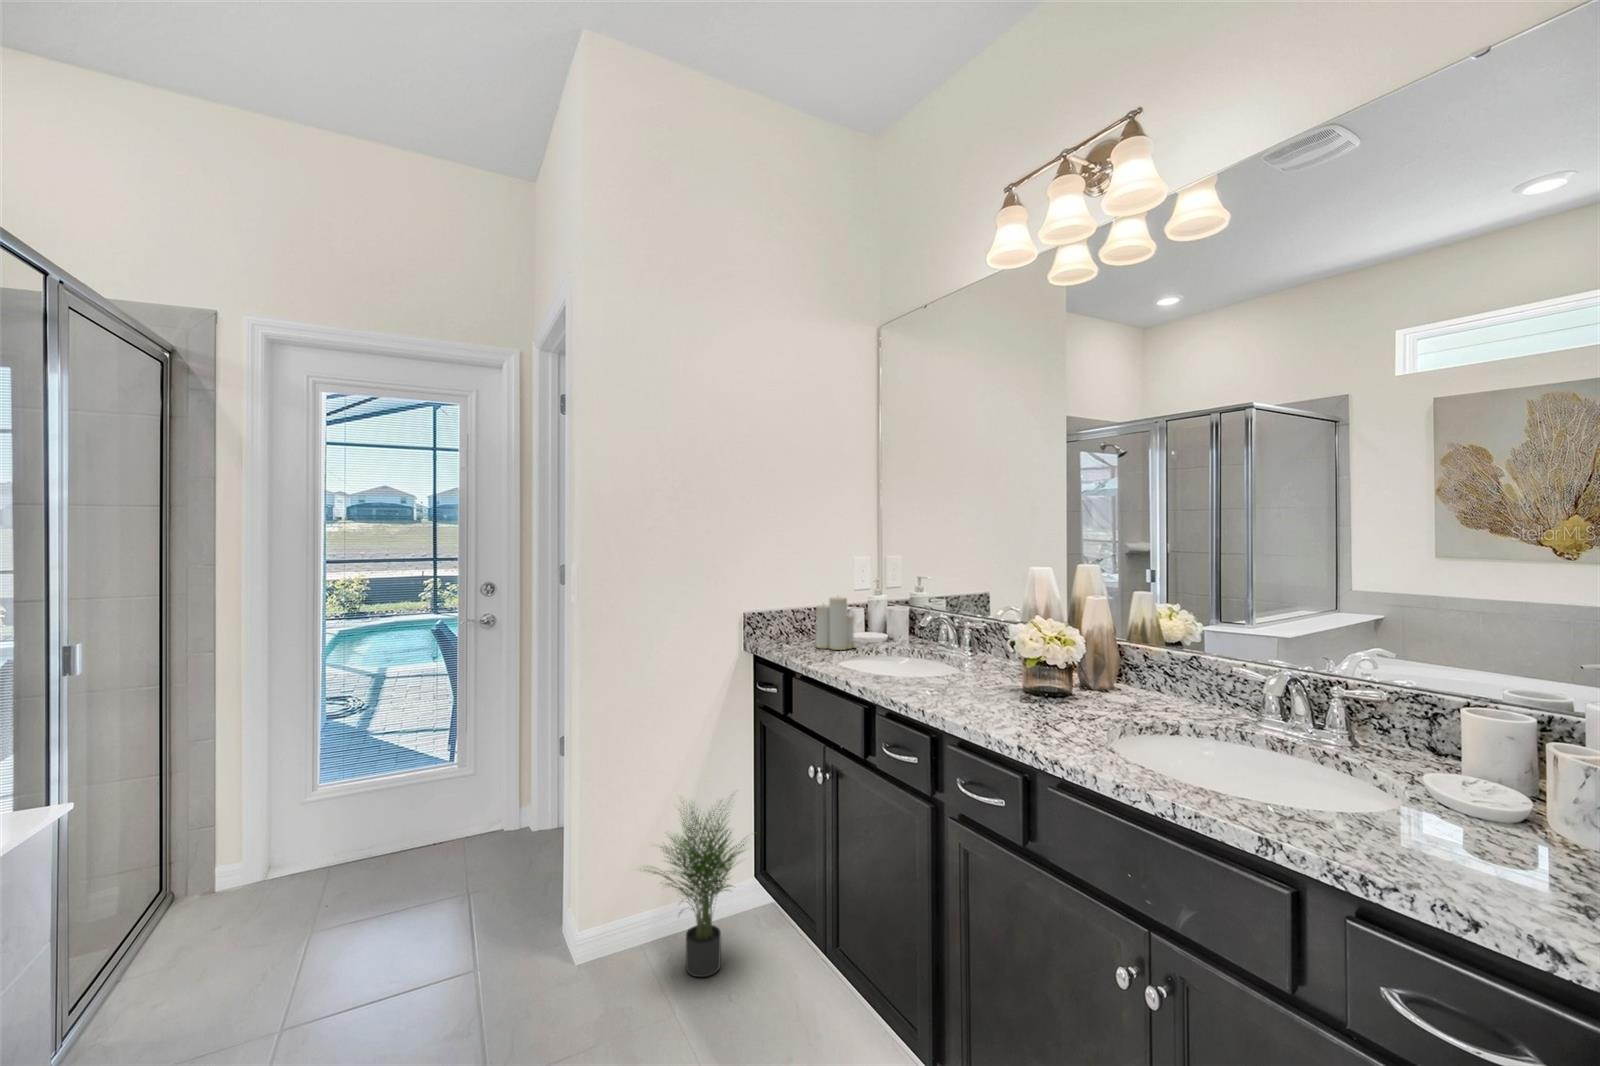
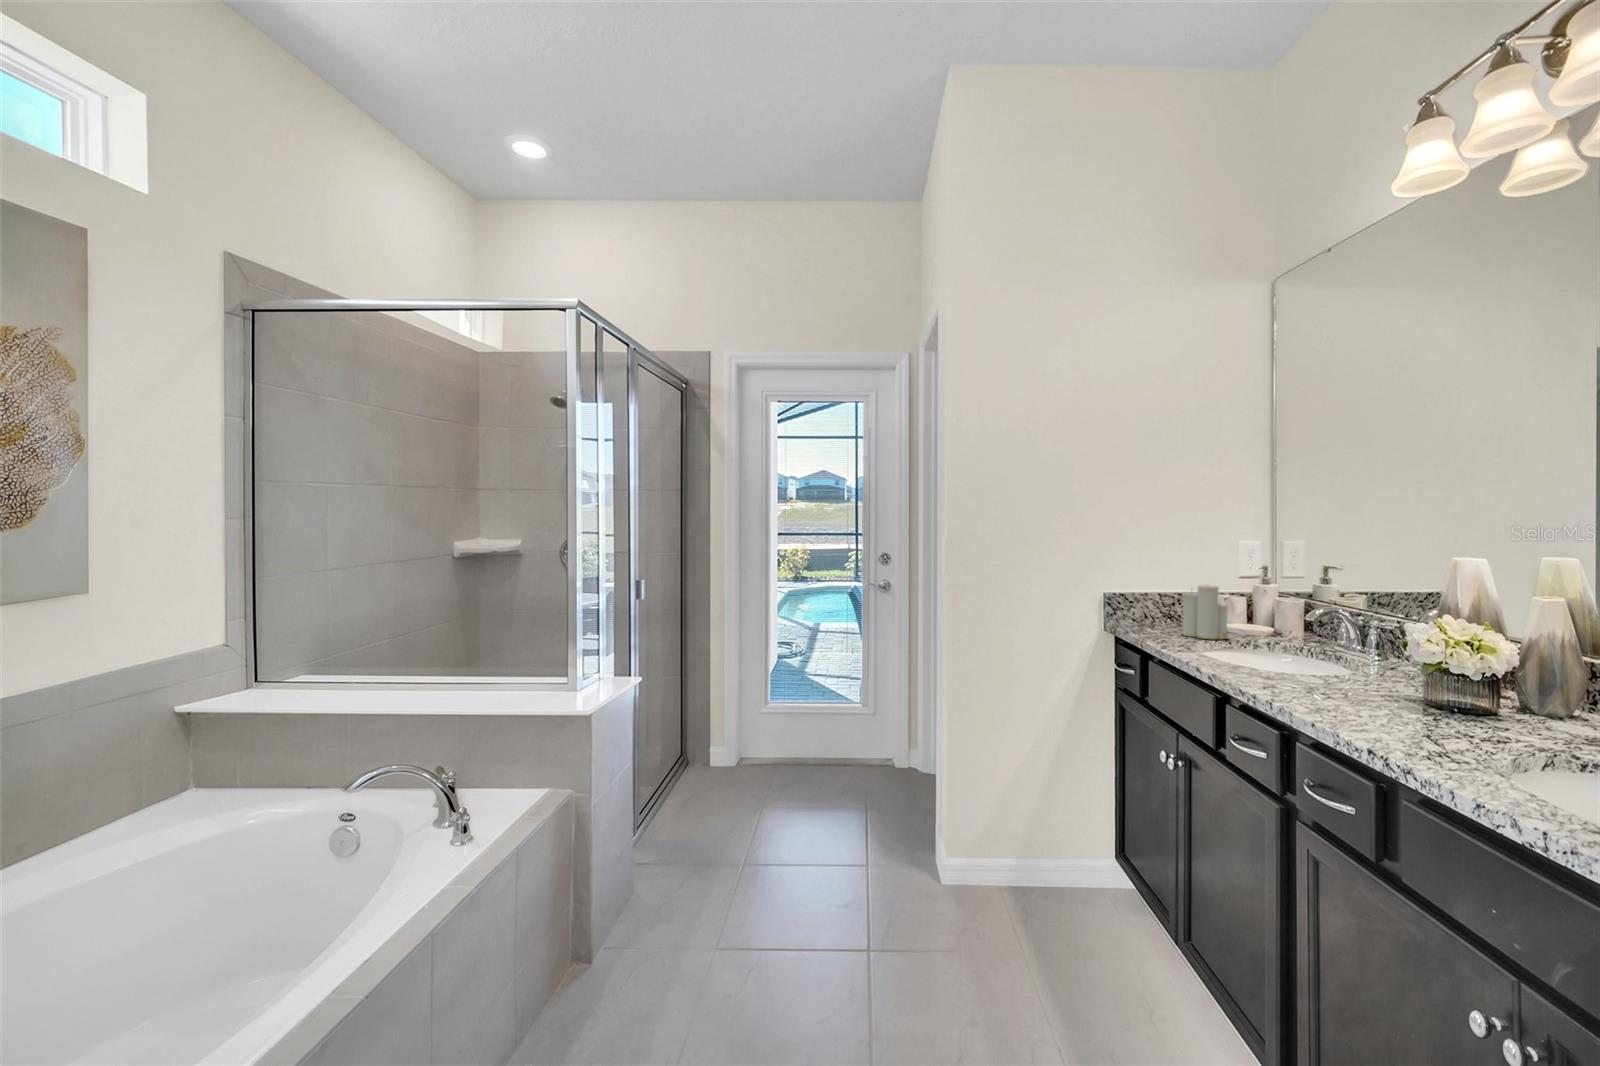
potted plant: present [645,795,748,977] -> none [987,753,1109,922]

